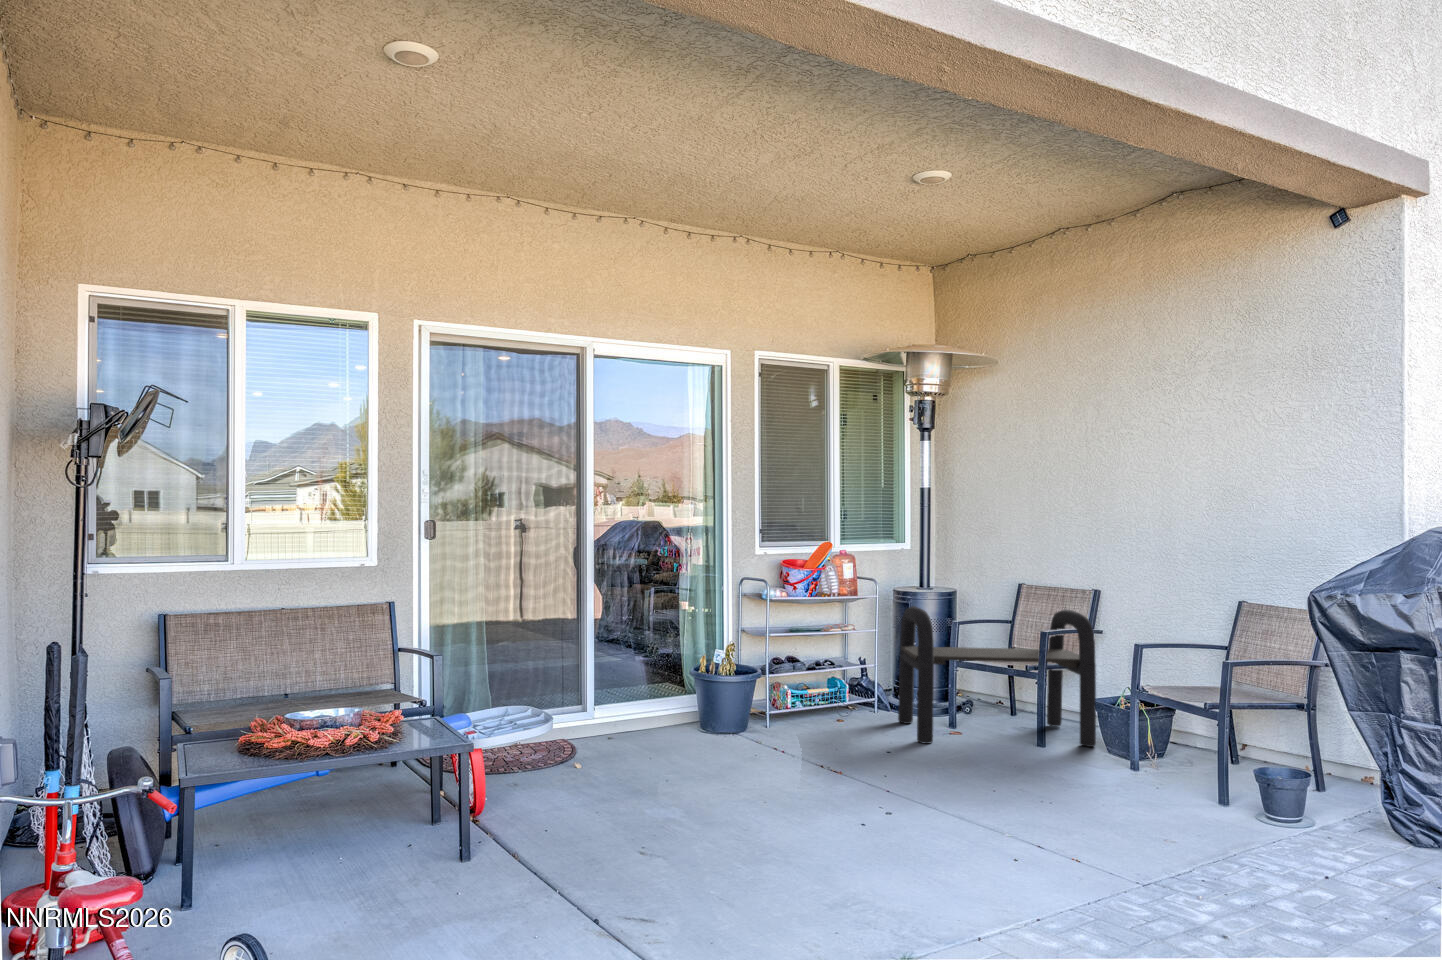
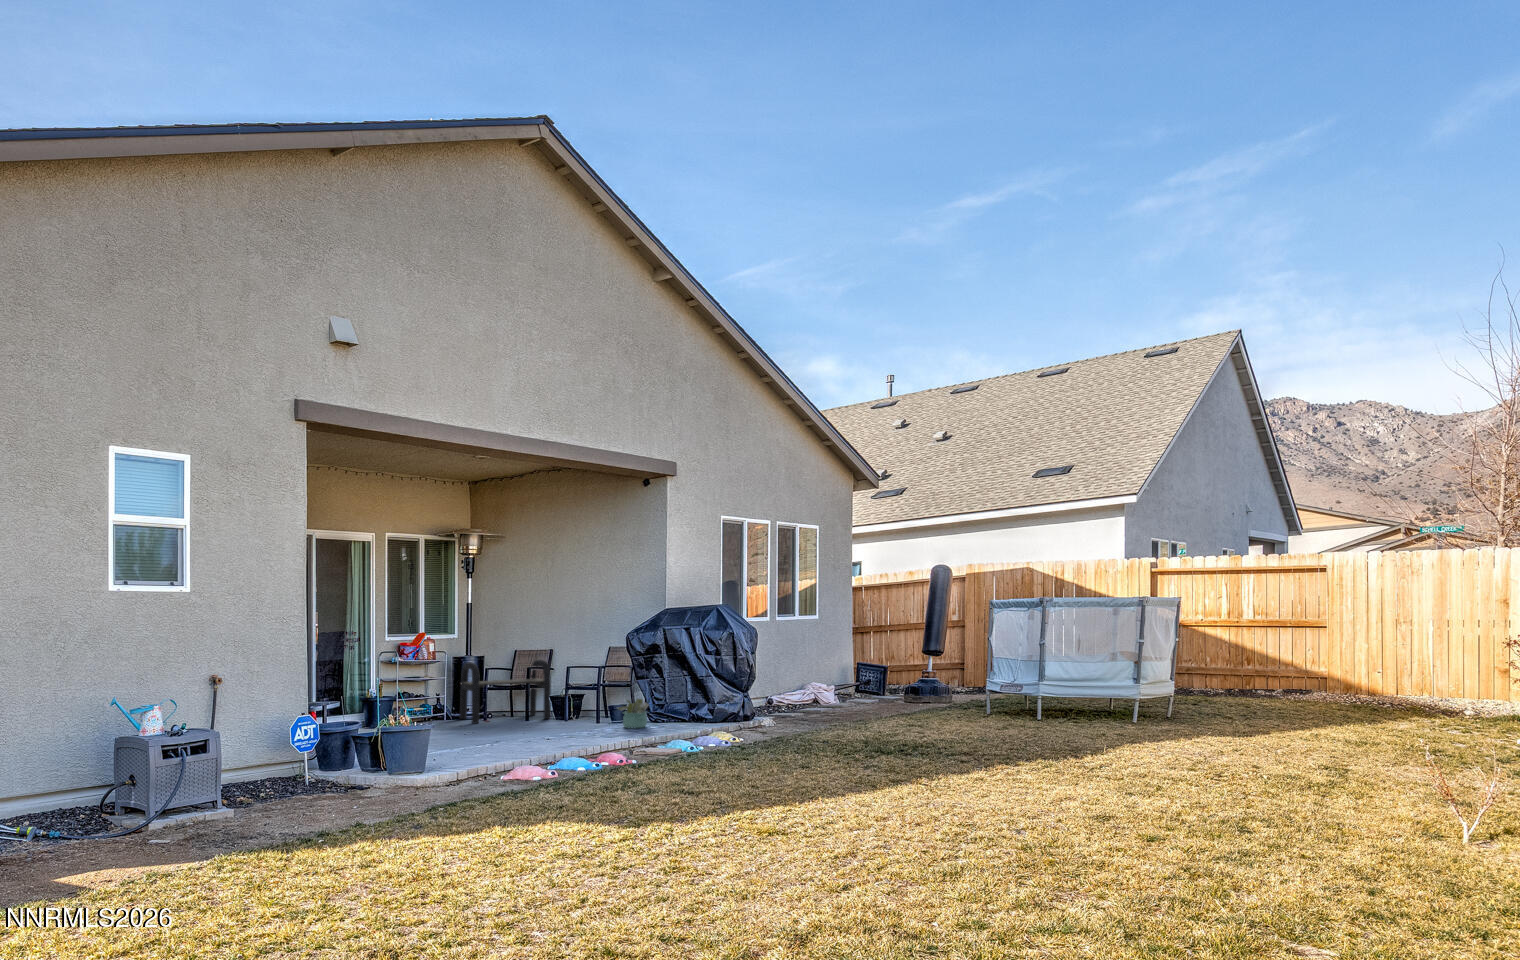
decorative plant: none [1289,745,1401,837] -> present [618,699,649,728]

